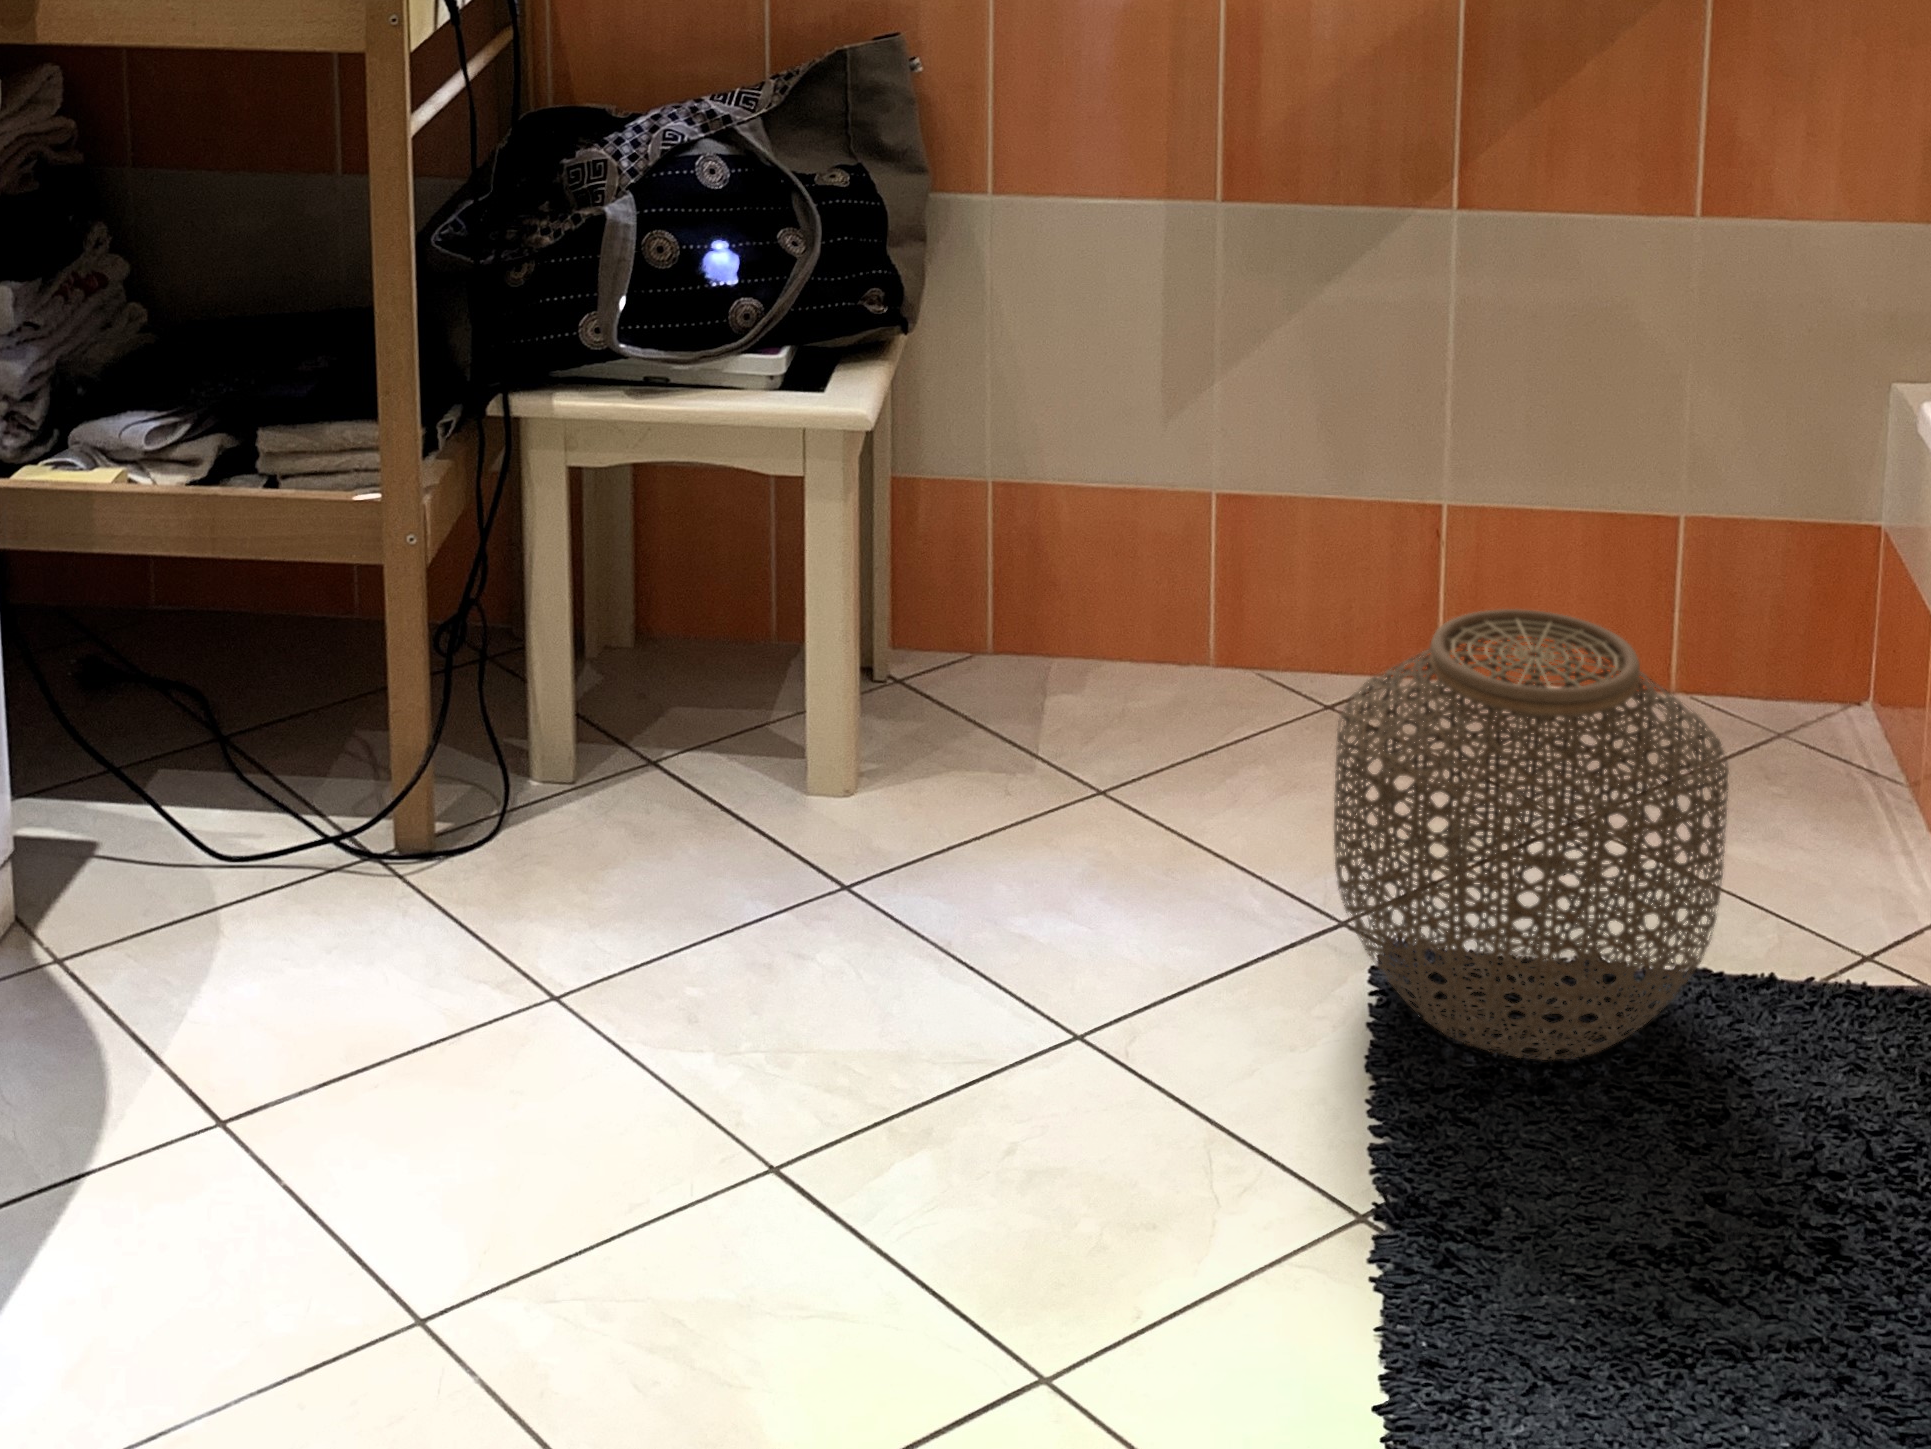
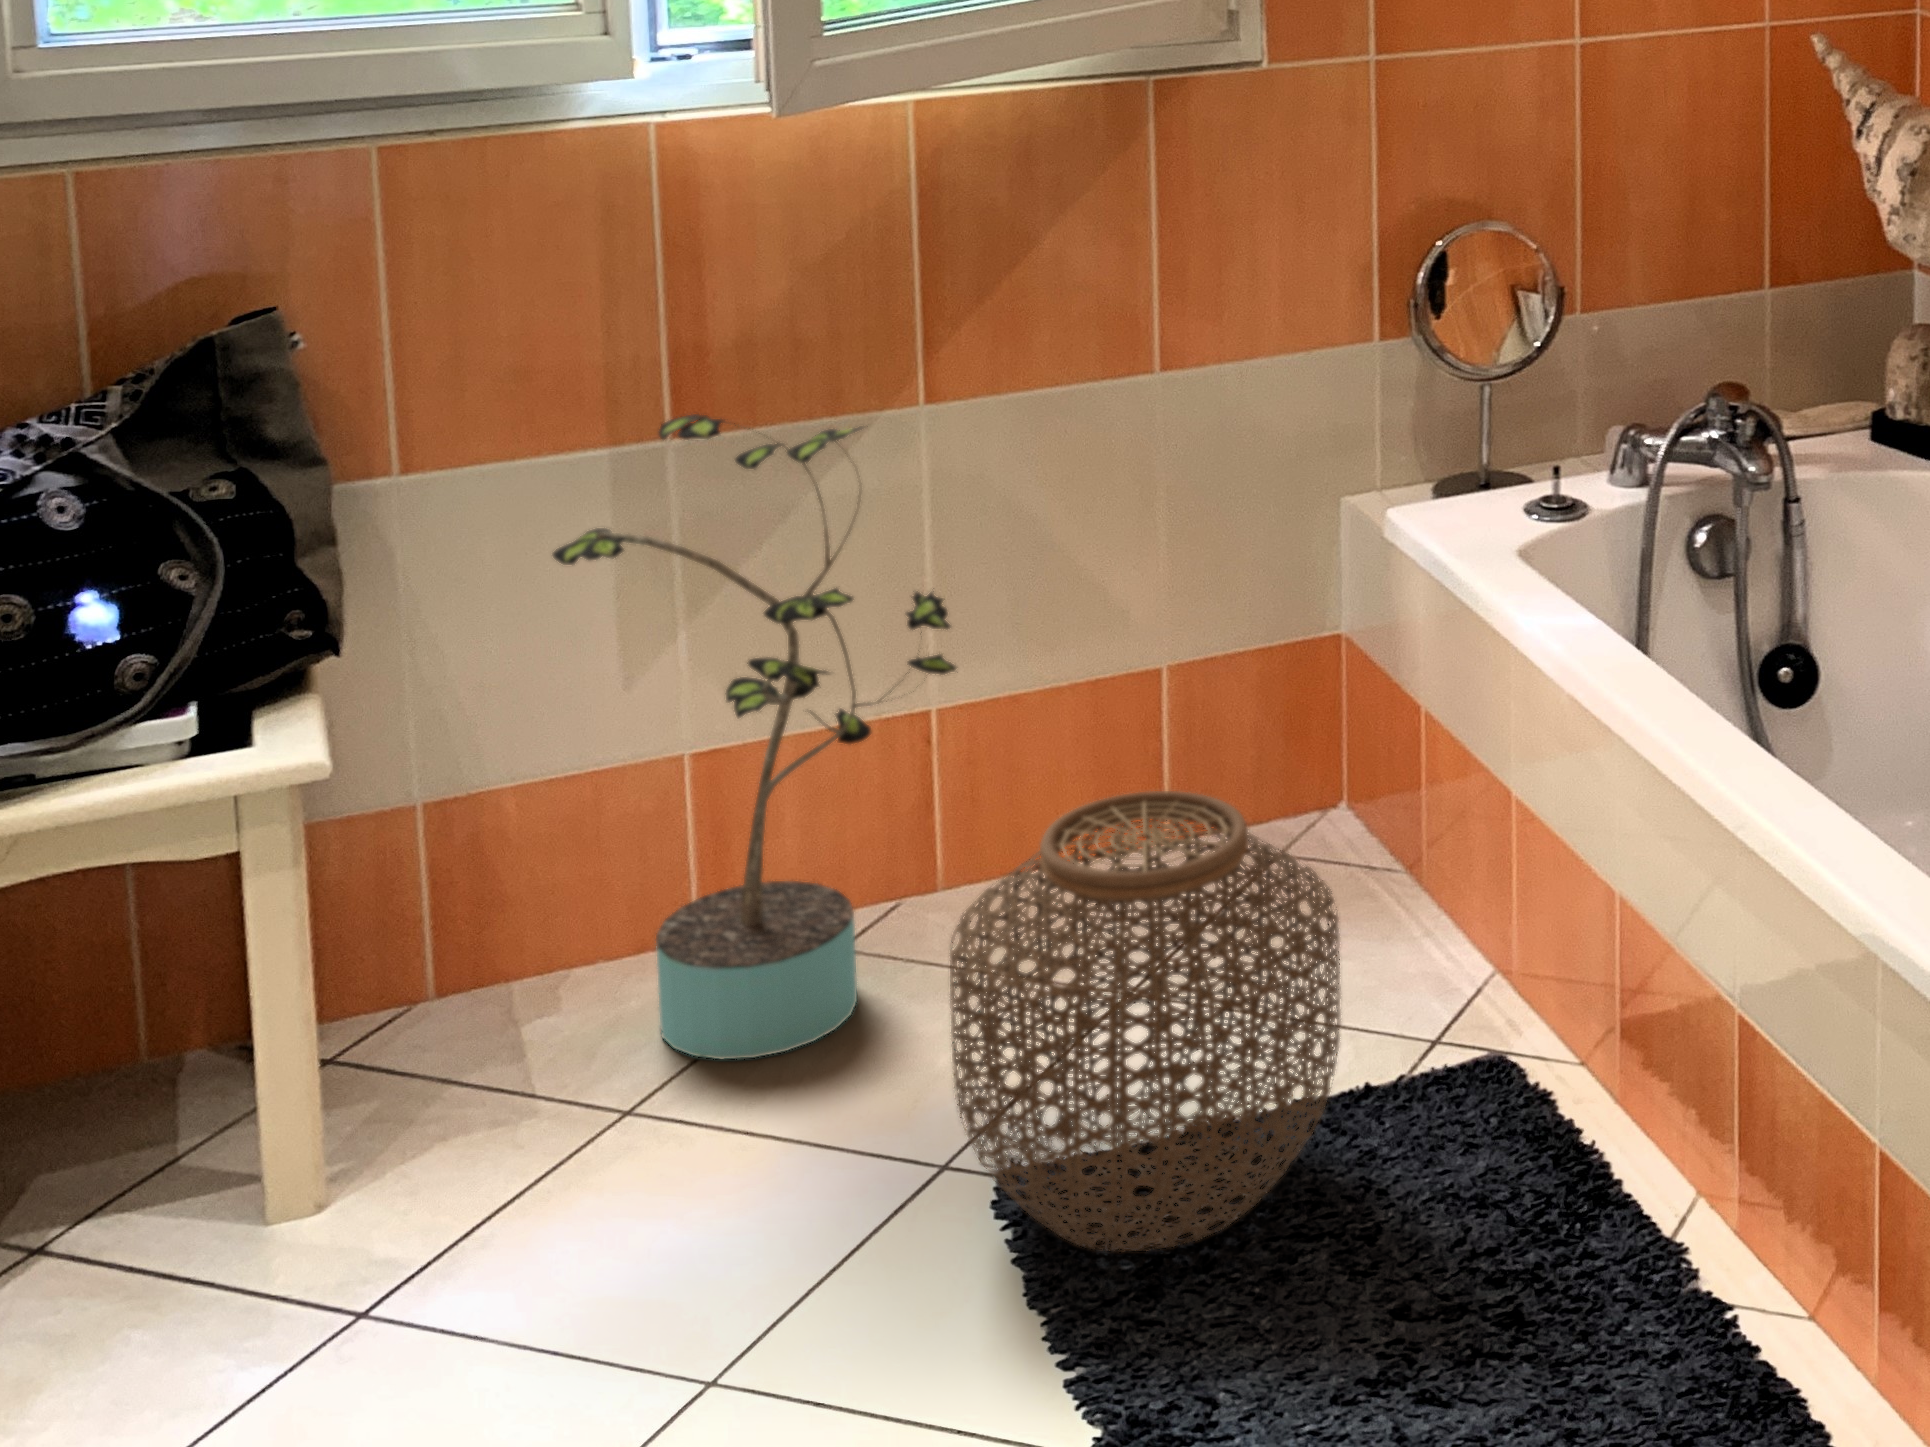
potted plant: none [1085,180,1430,773] -> present [553,414,956,1059]

